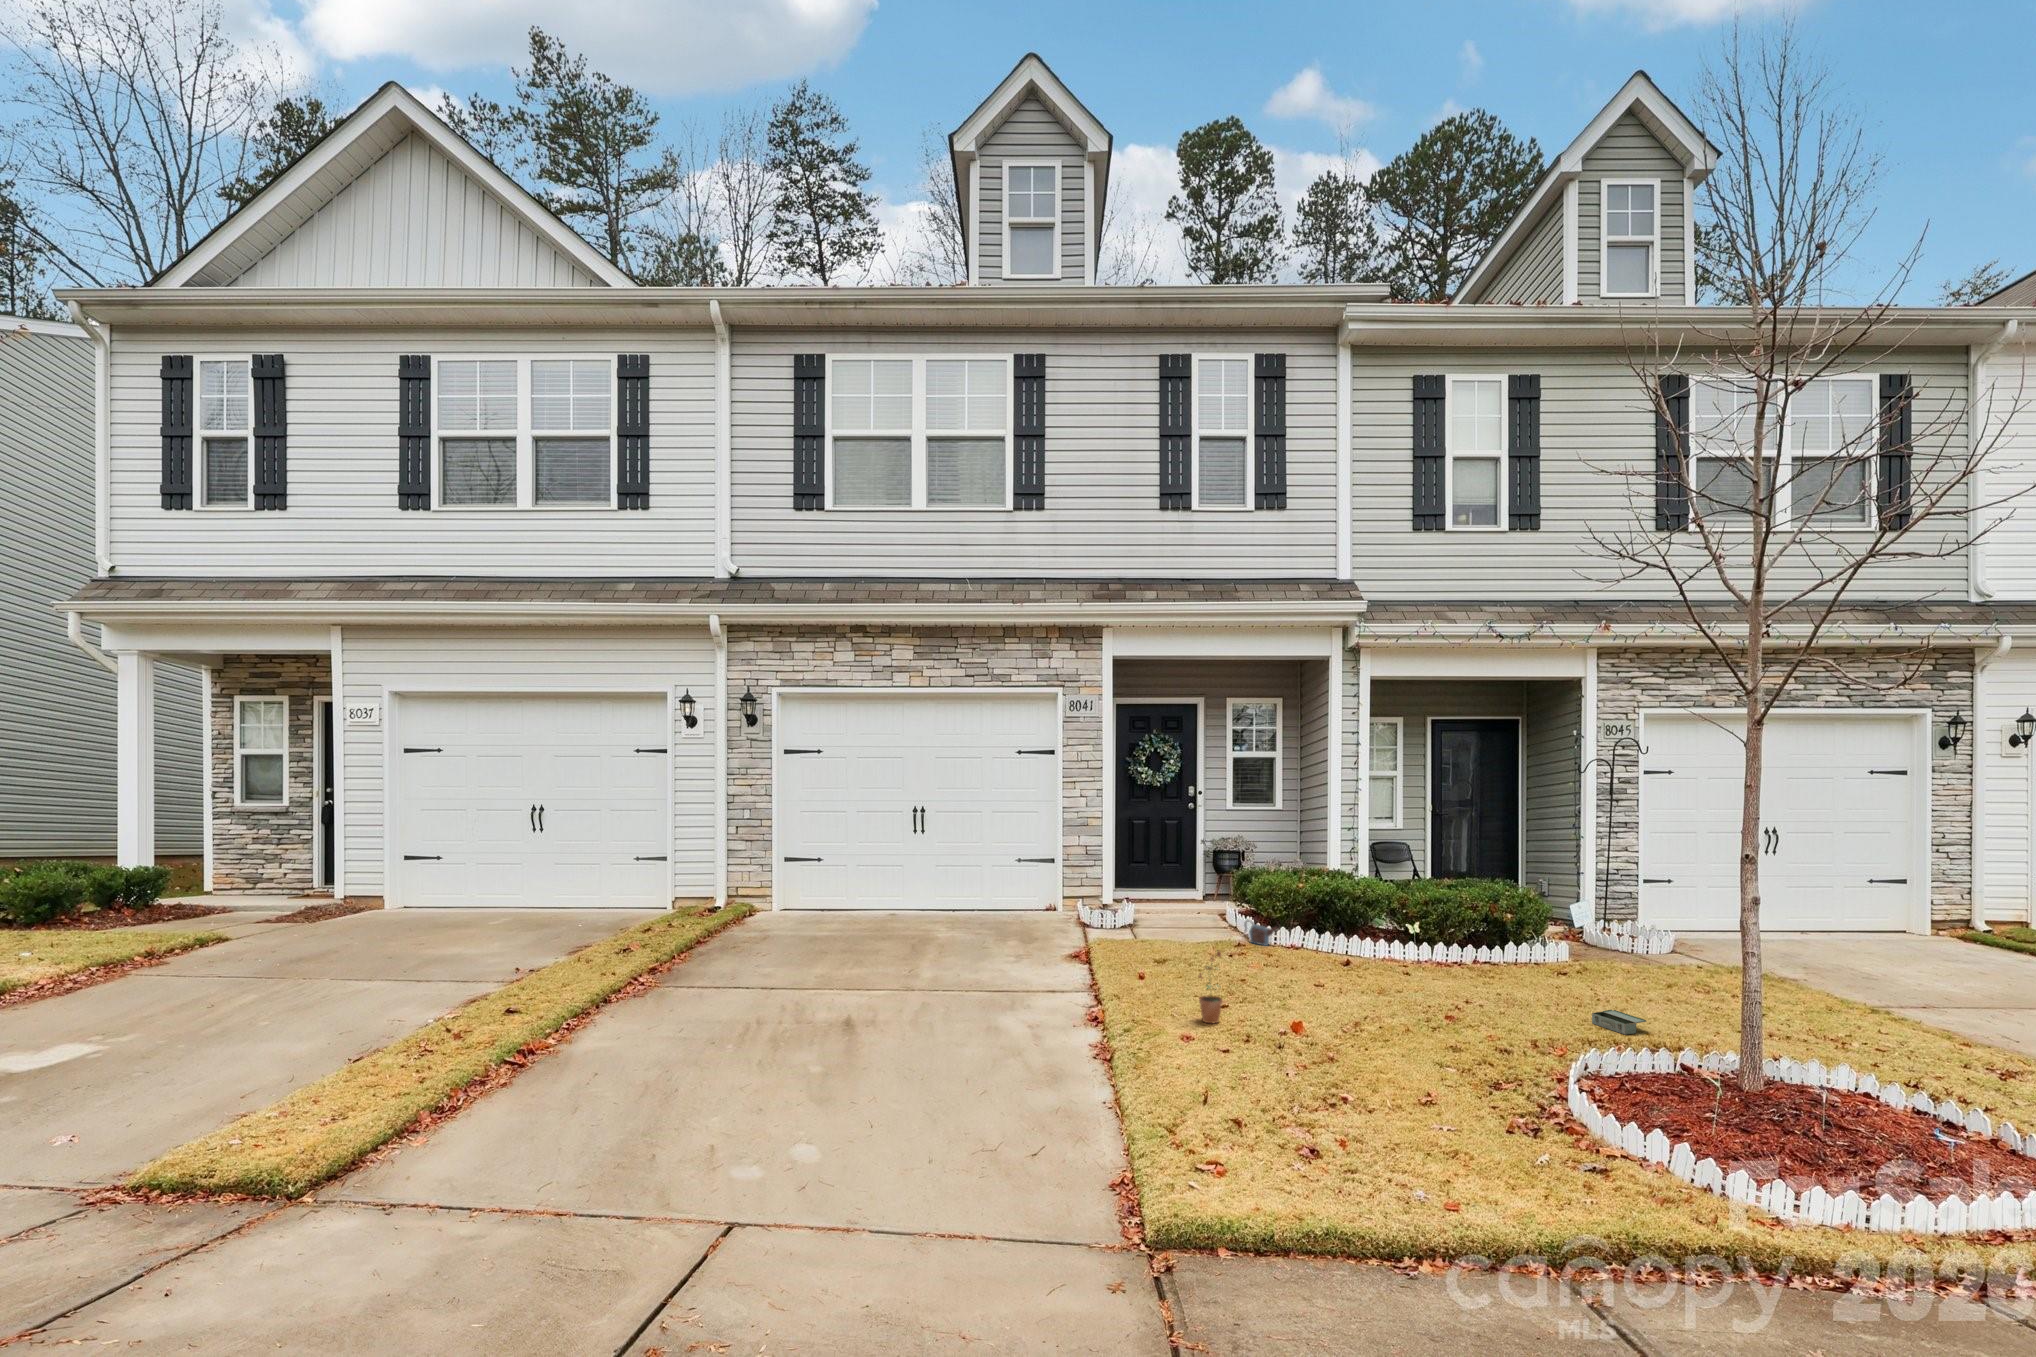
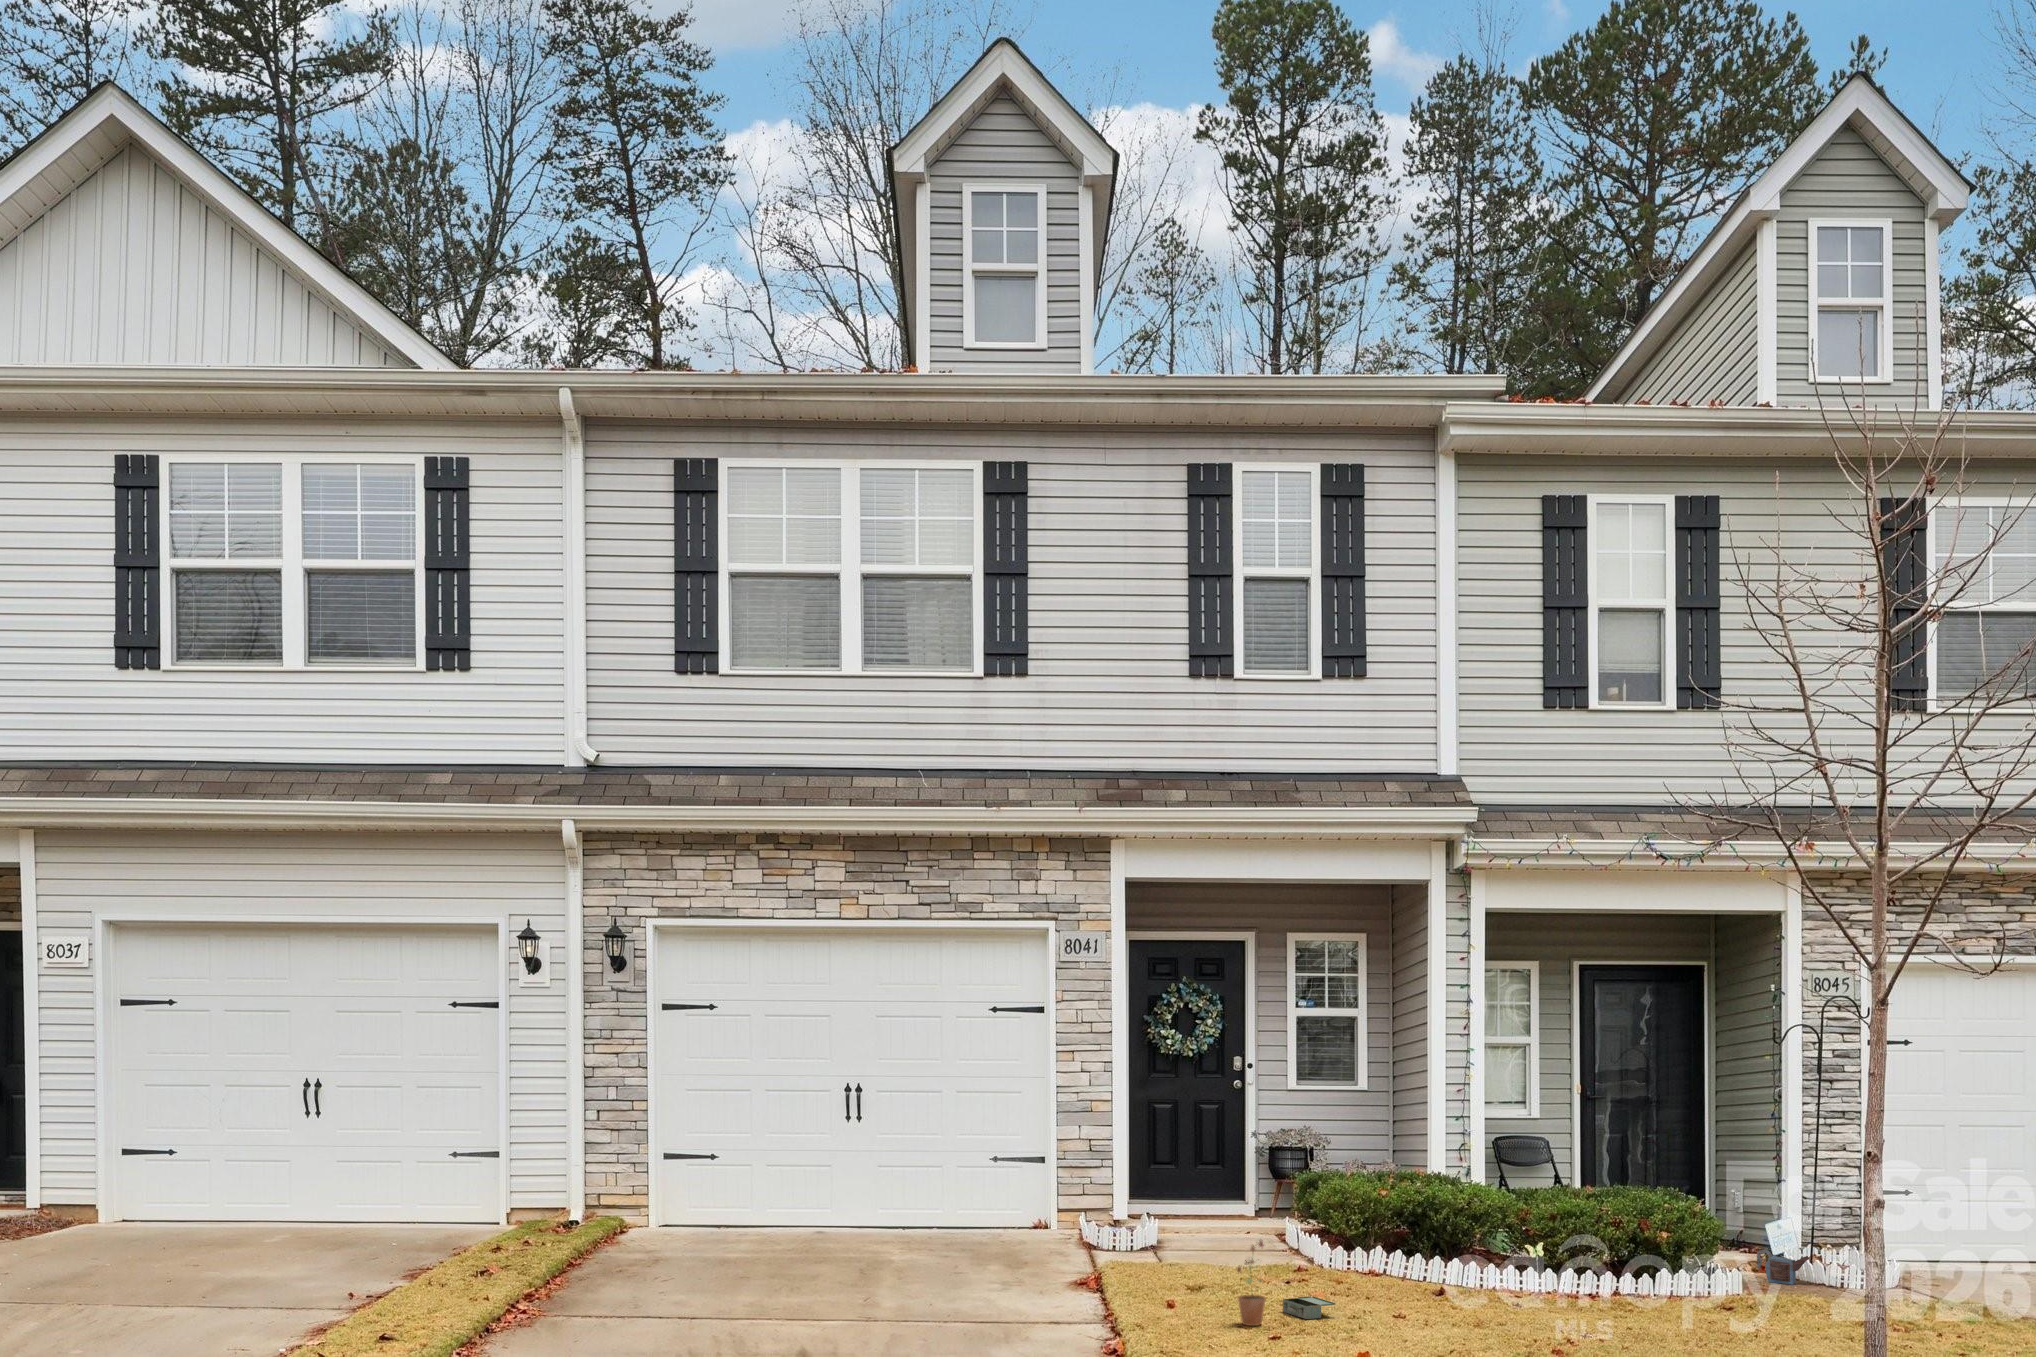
watering can: present [1244,920,1278,946] -> present [1757,1250,1809,1285]
toolbox: present [1592,1010,1646,1035] -> present [1283,1296,1336,1319]

